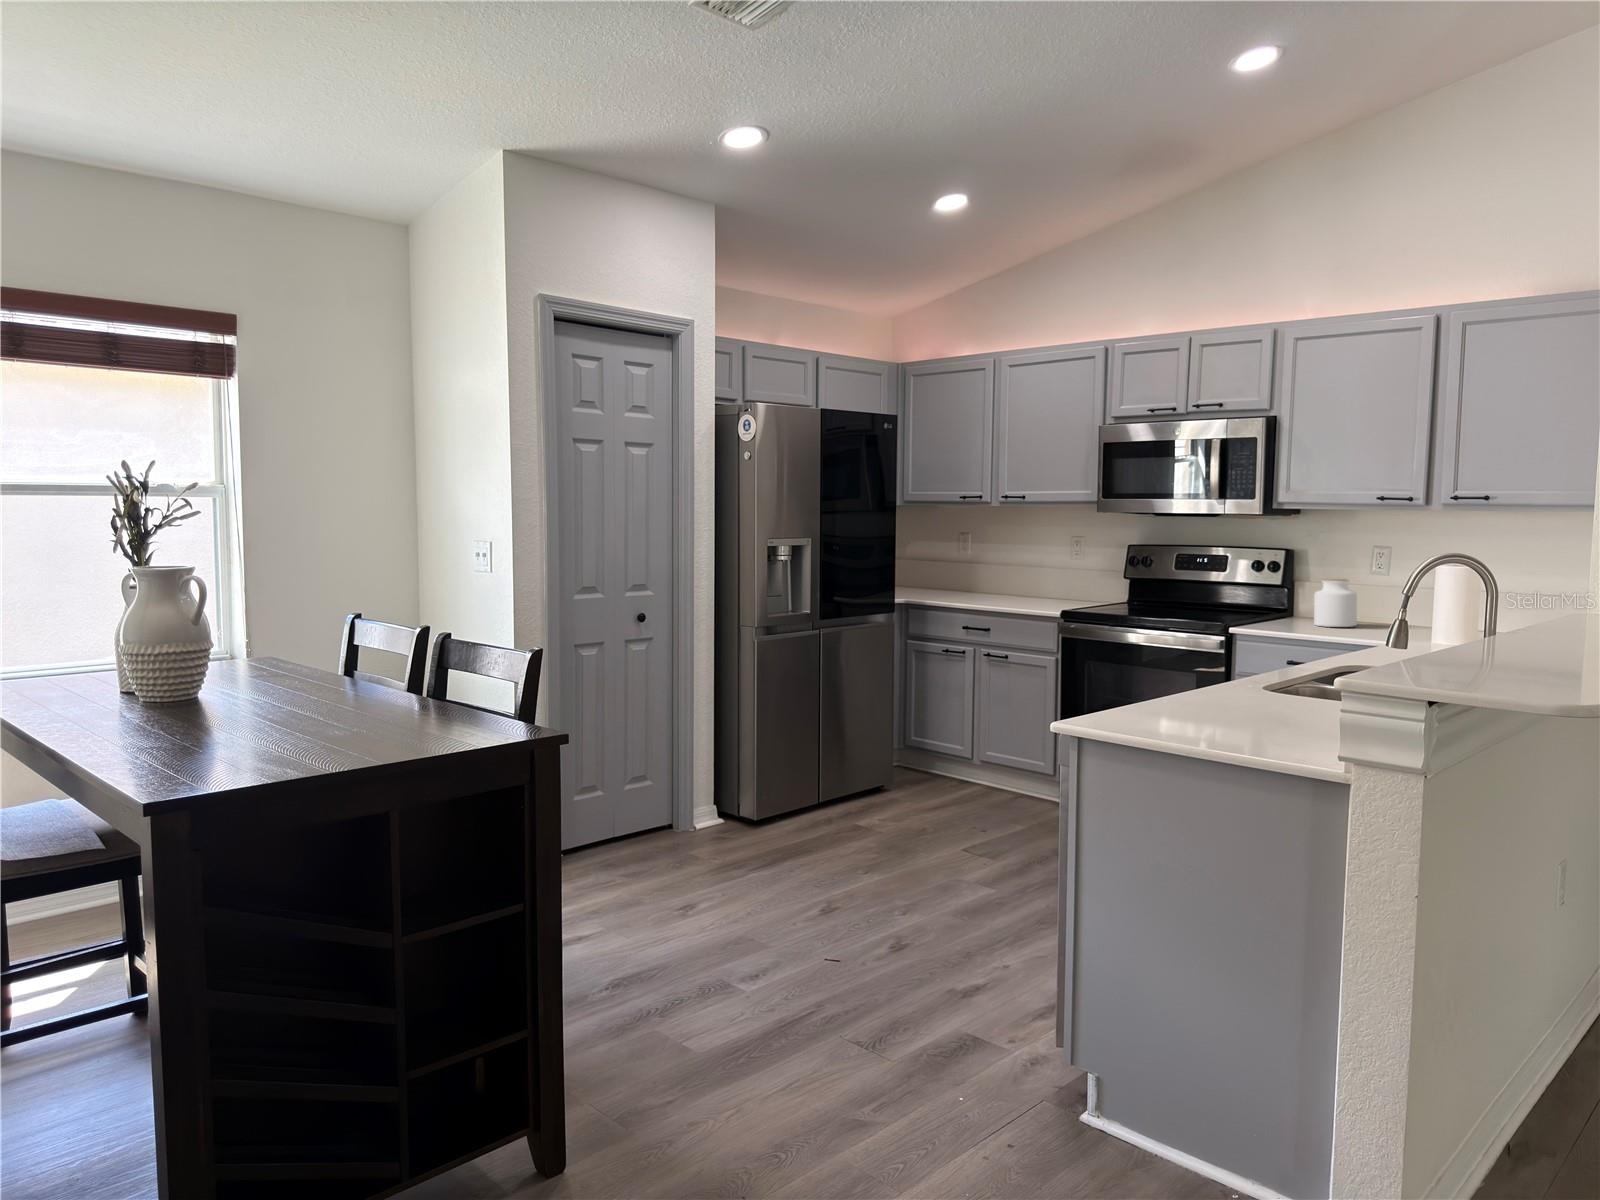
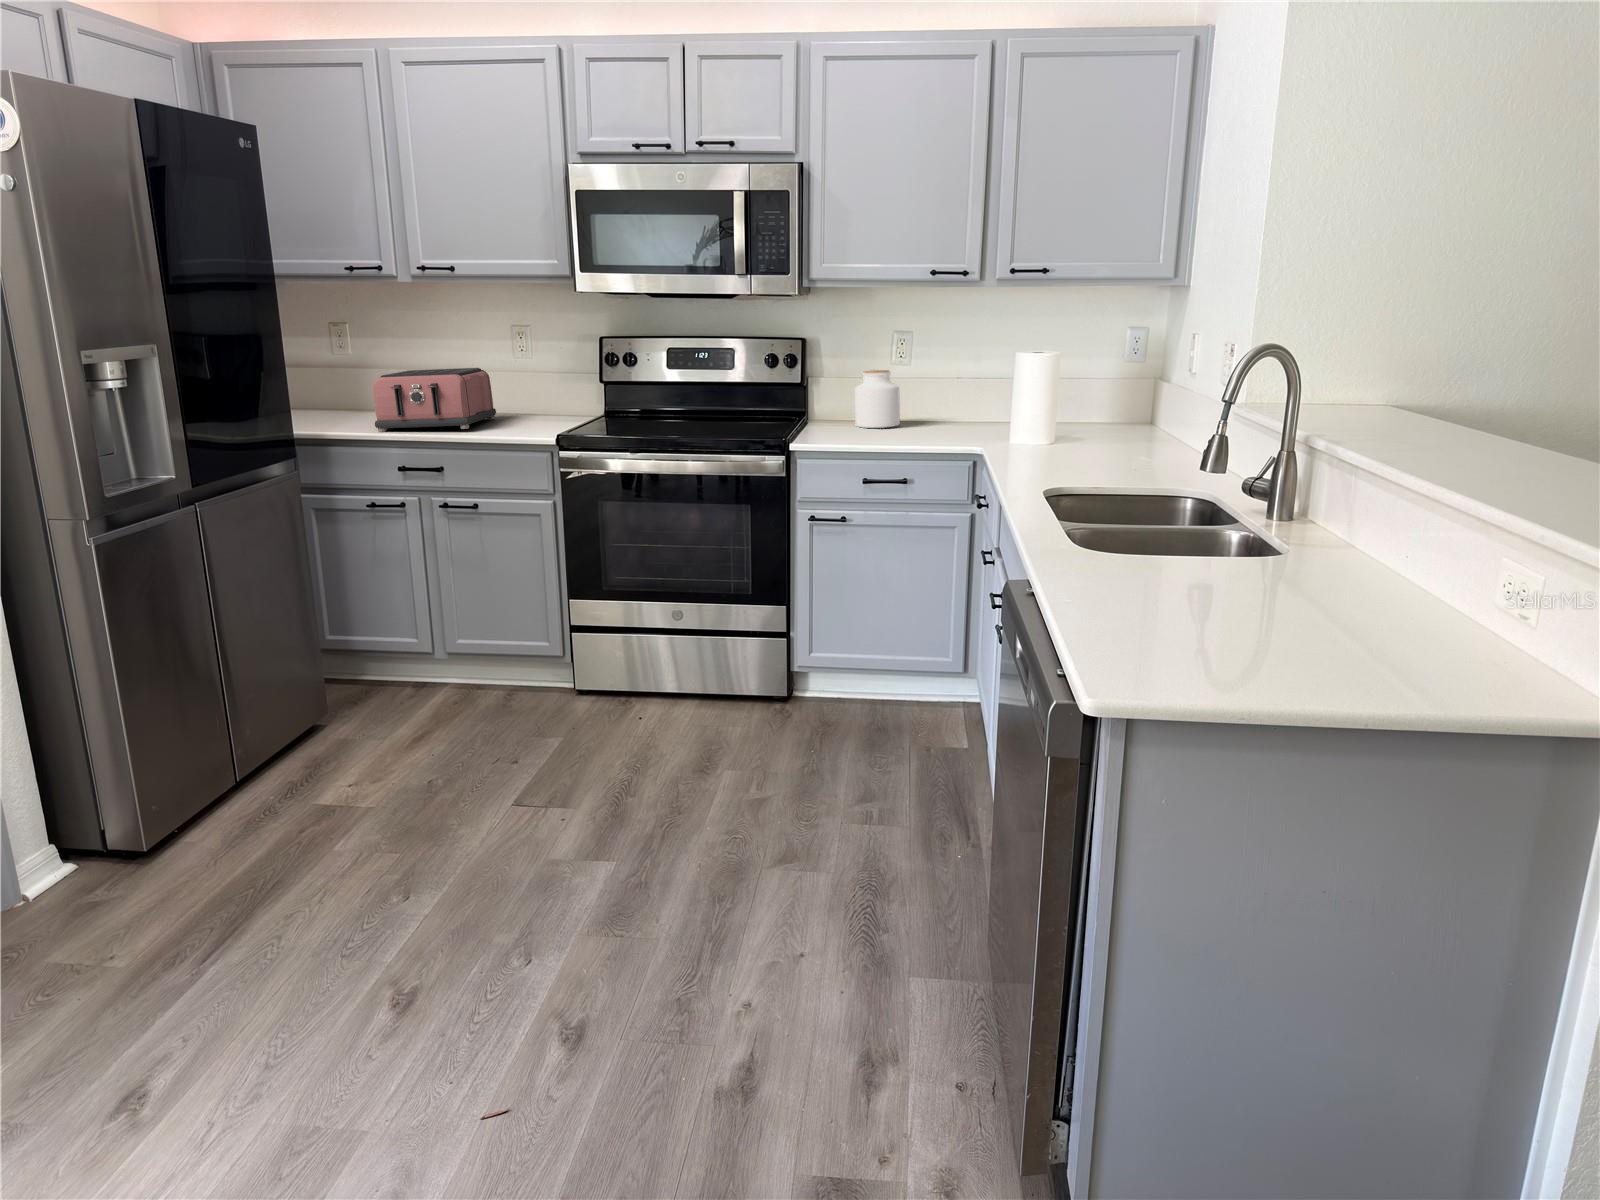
toaster: none [956,564,1045,604] -> present [373,368,496,432]

